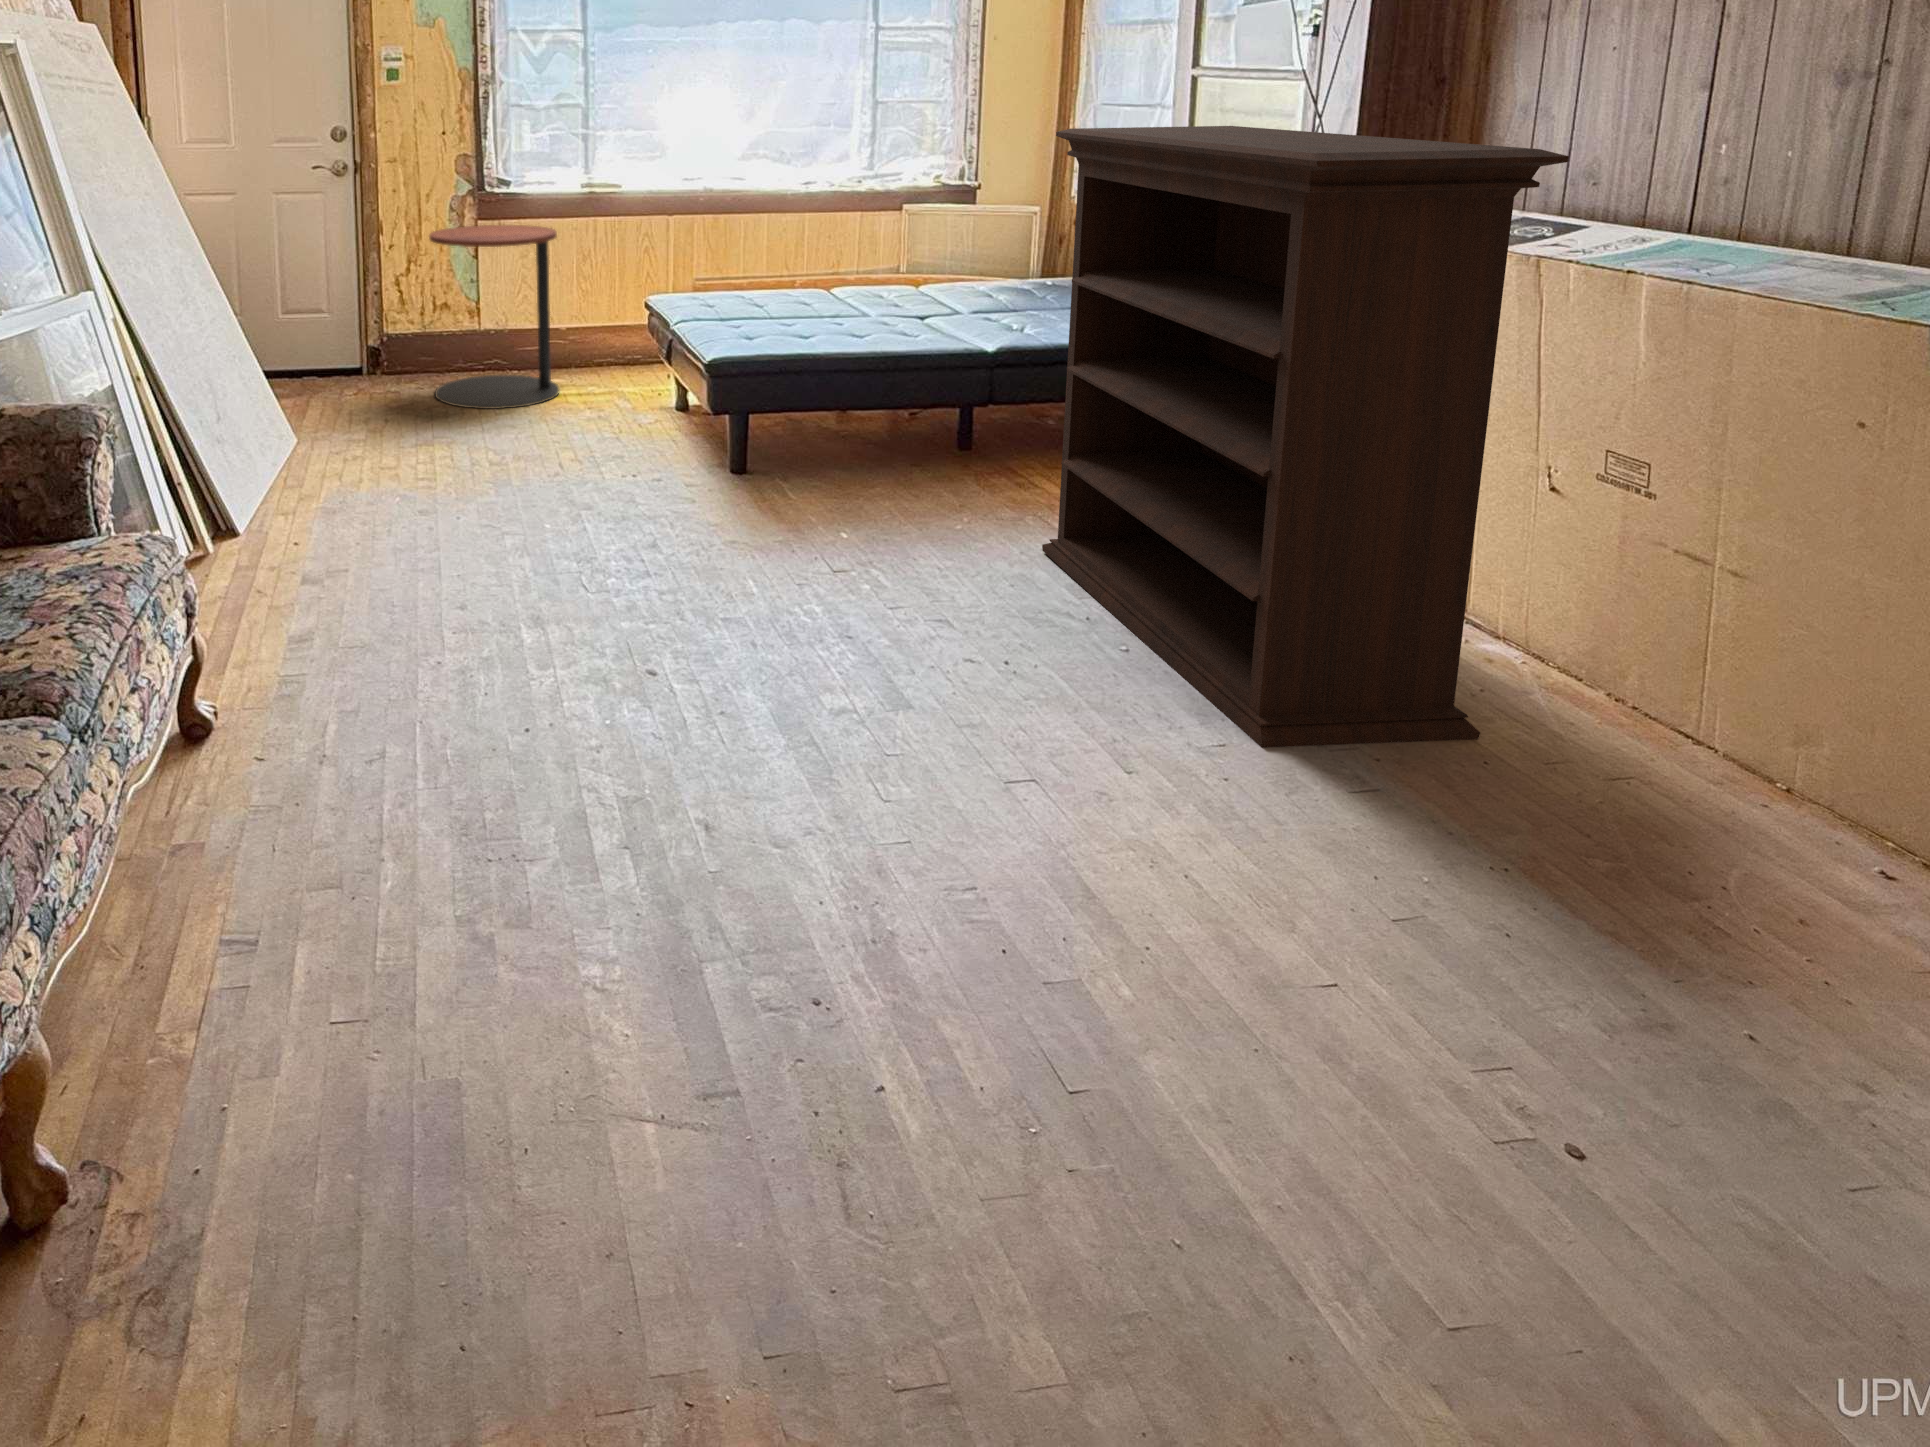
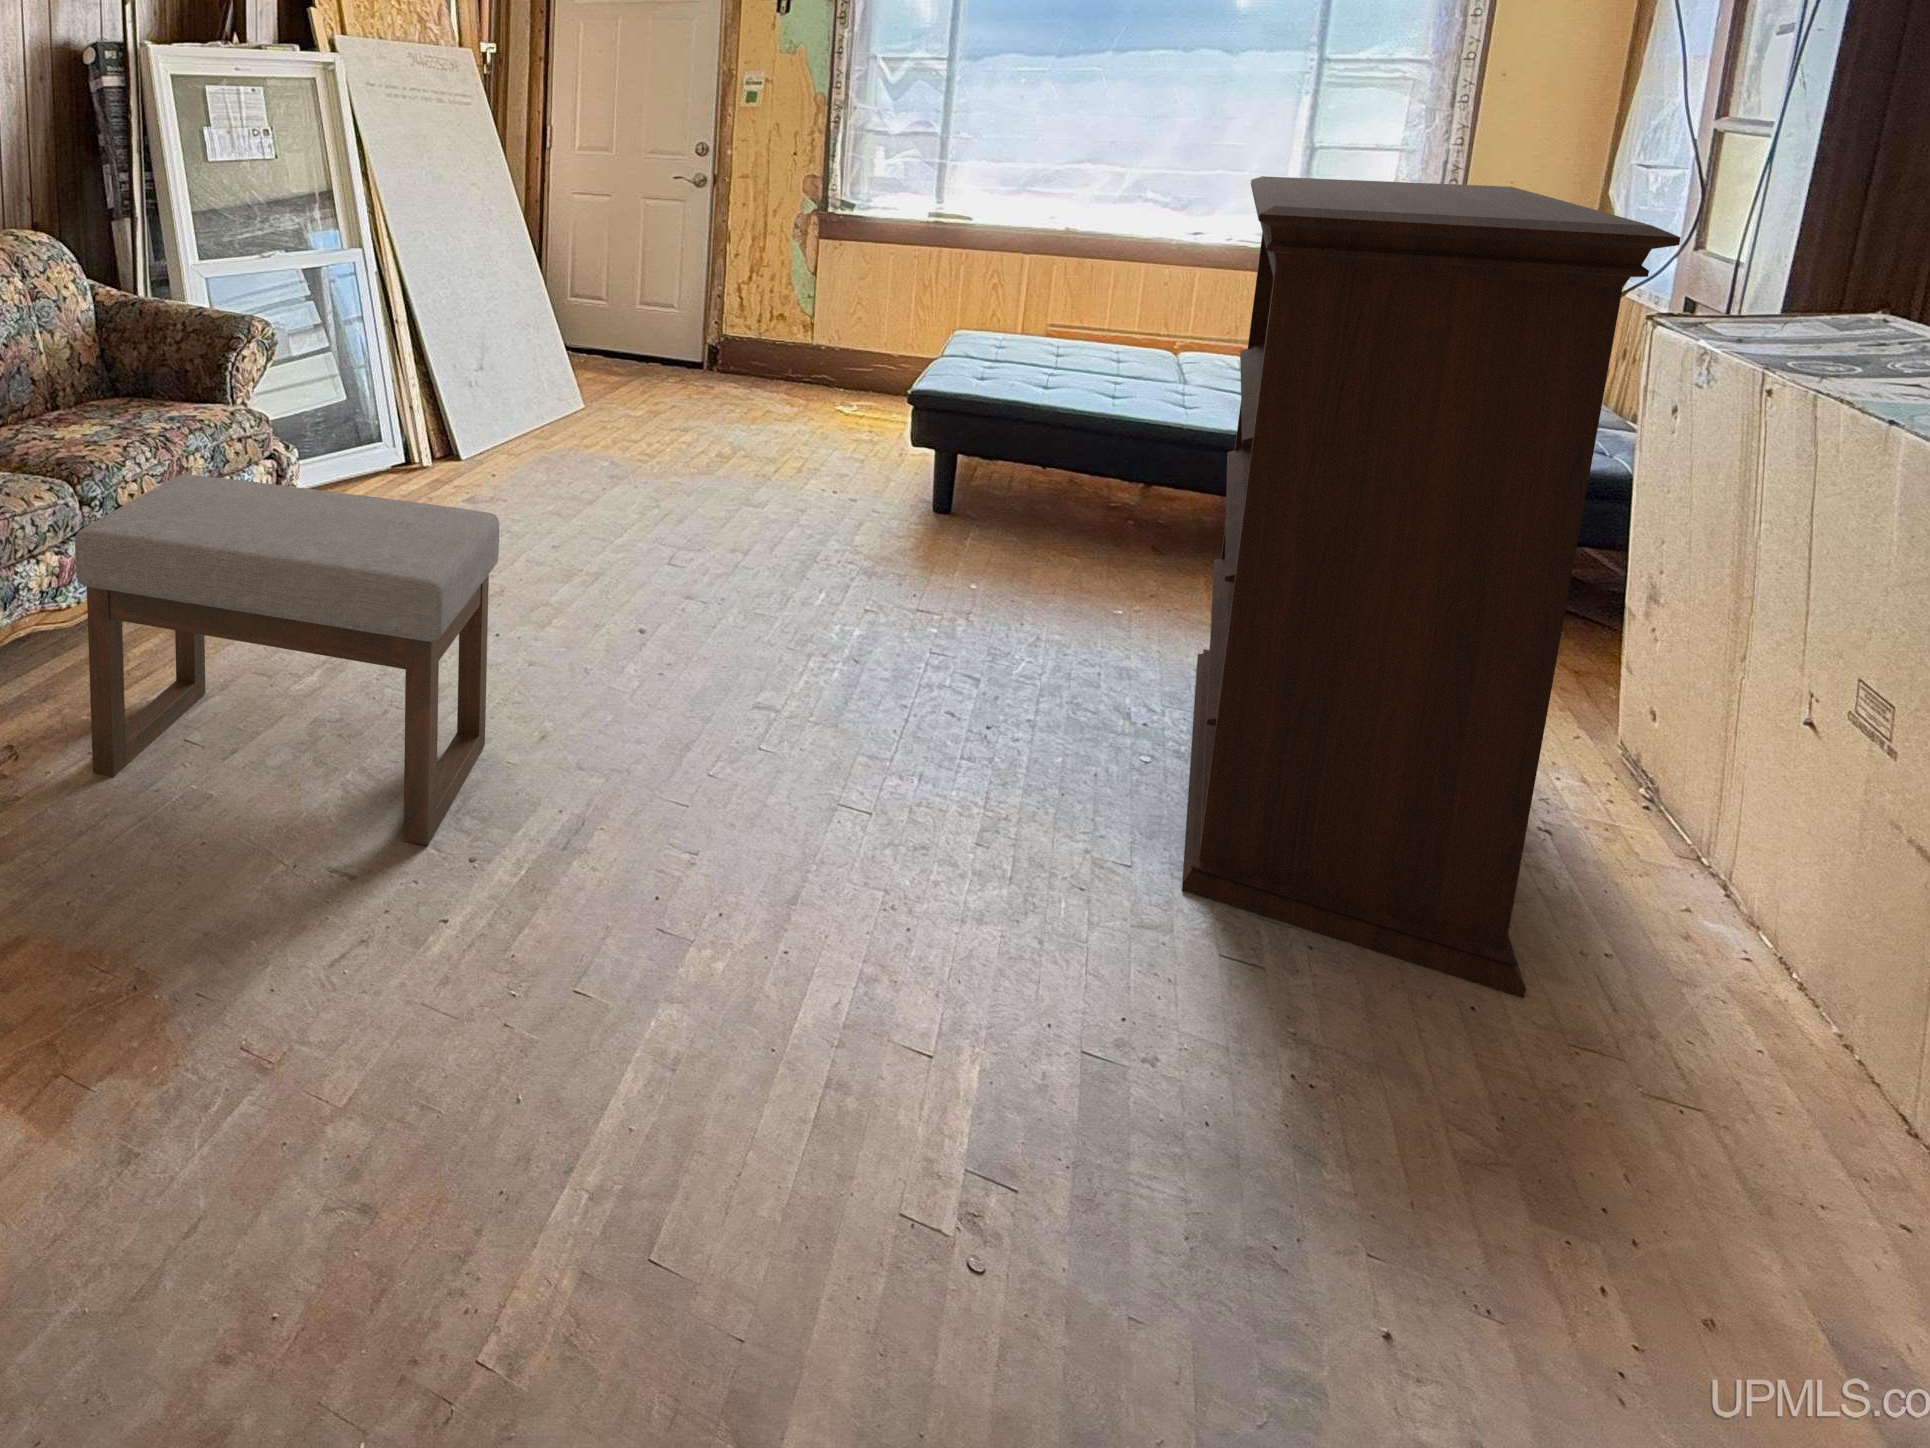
side table: present [429,225,559,409] -> none [742,244,878,421]
ottoman: none [222,586,777,1130] -> present [75,474,499,846]

